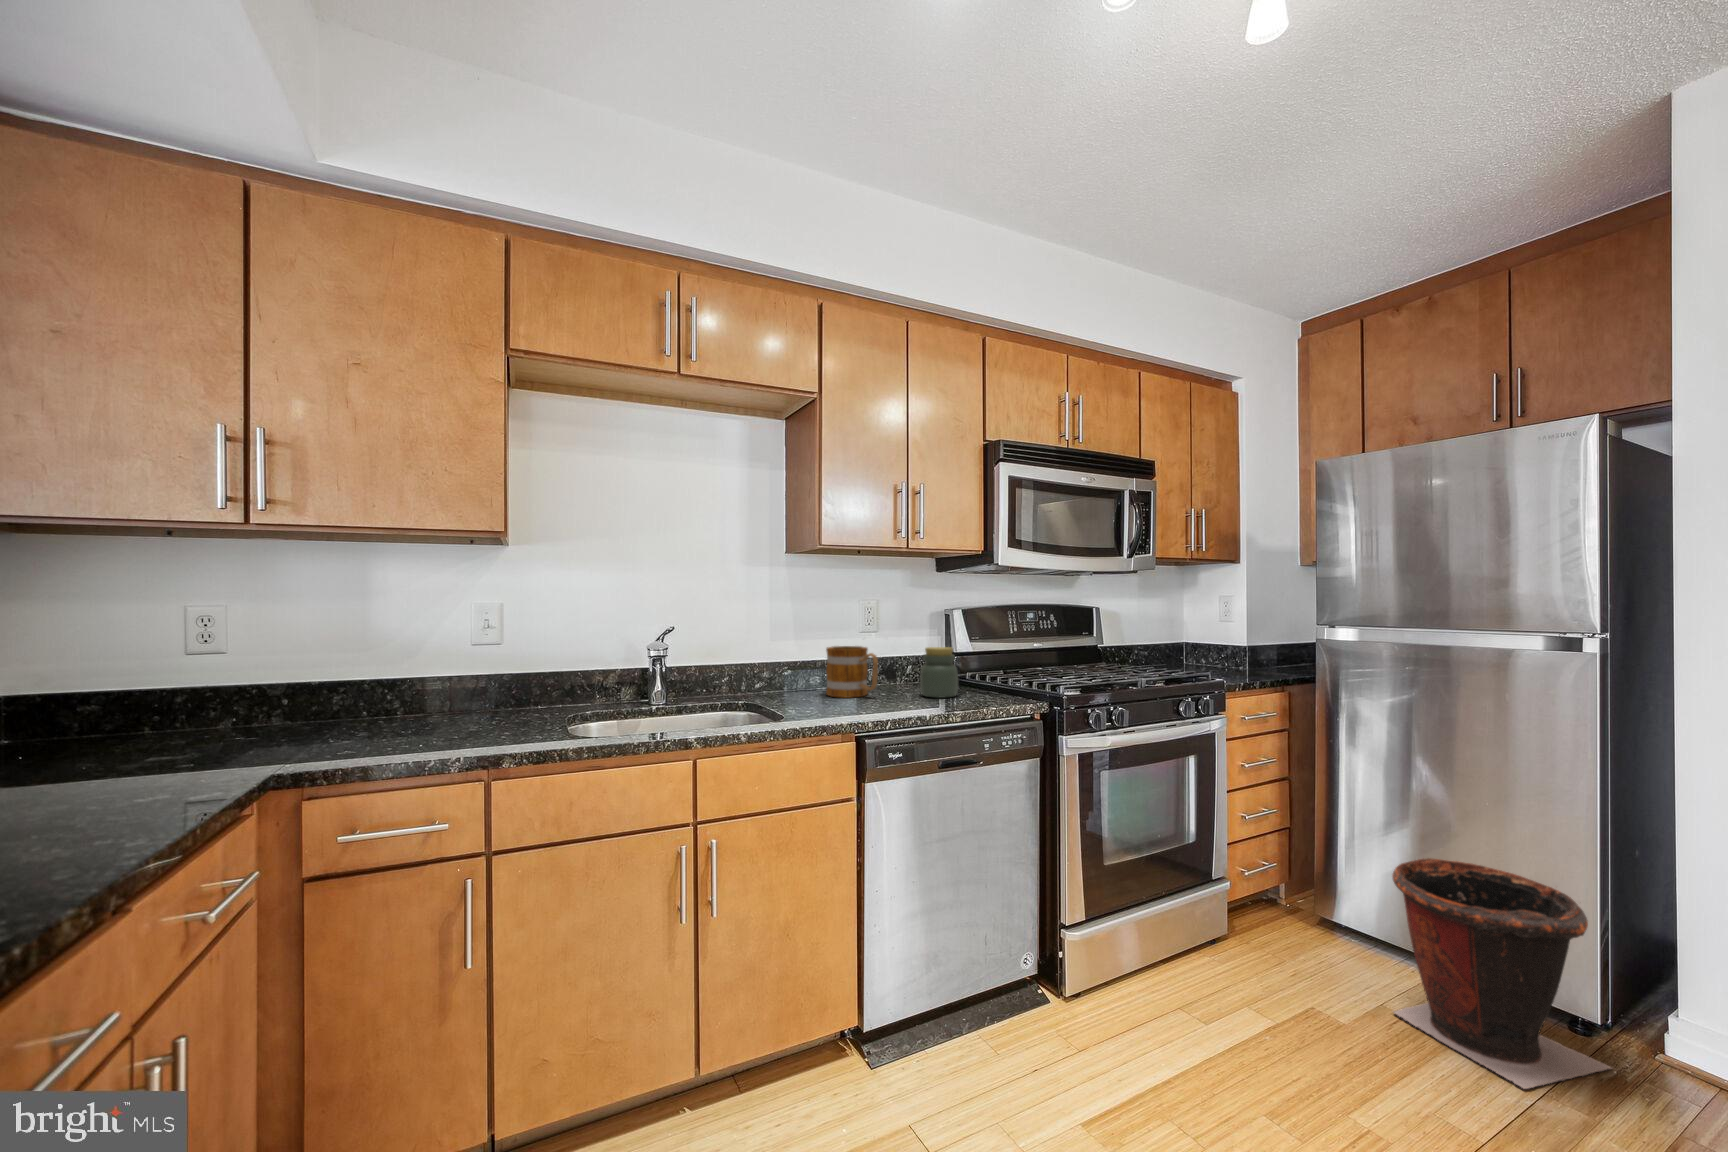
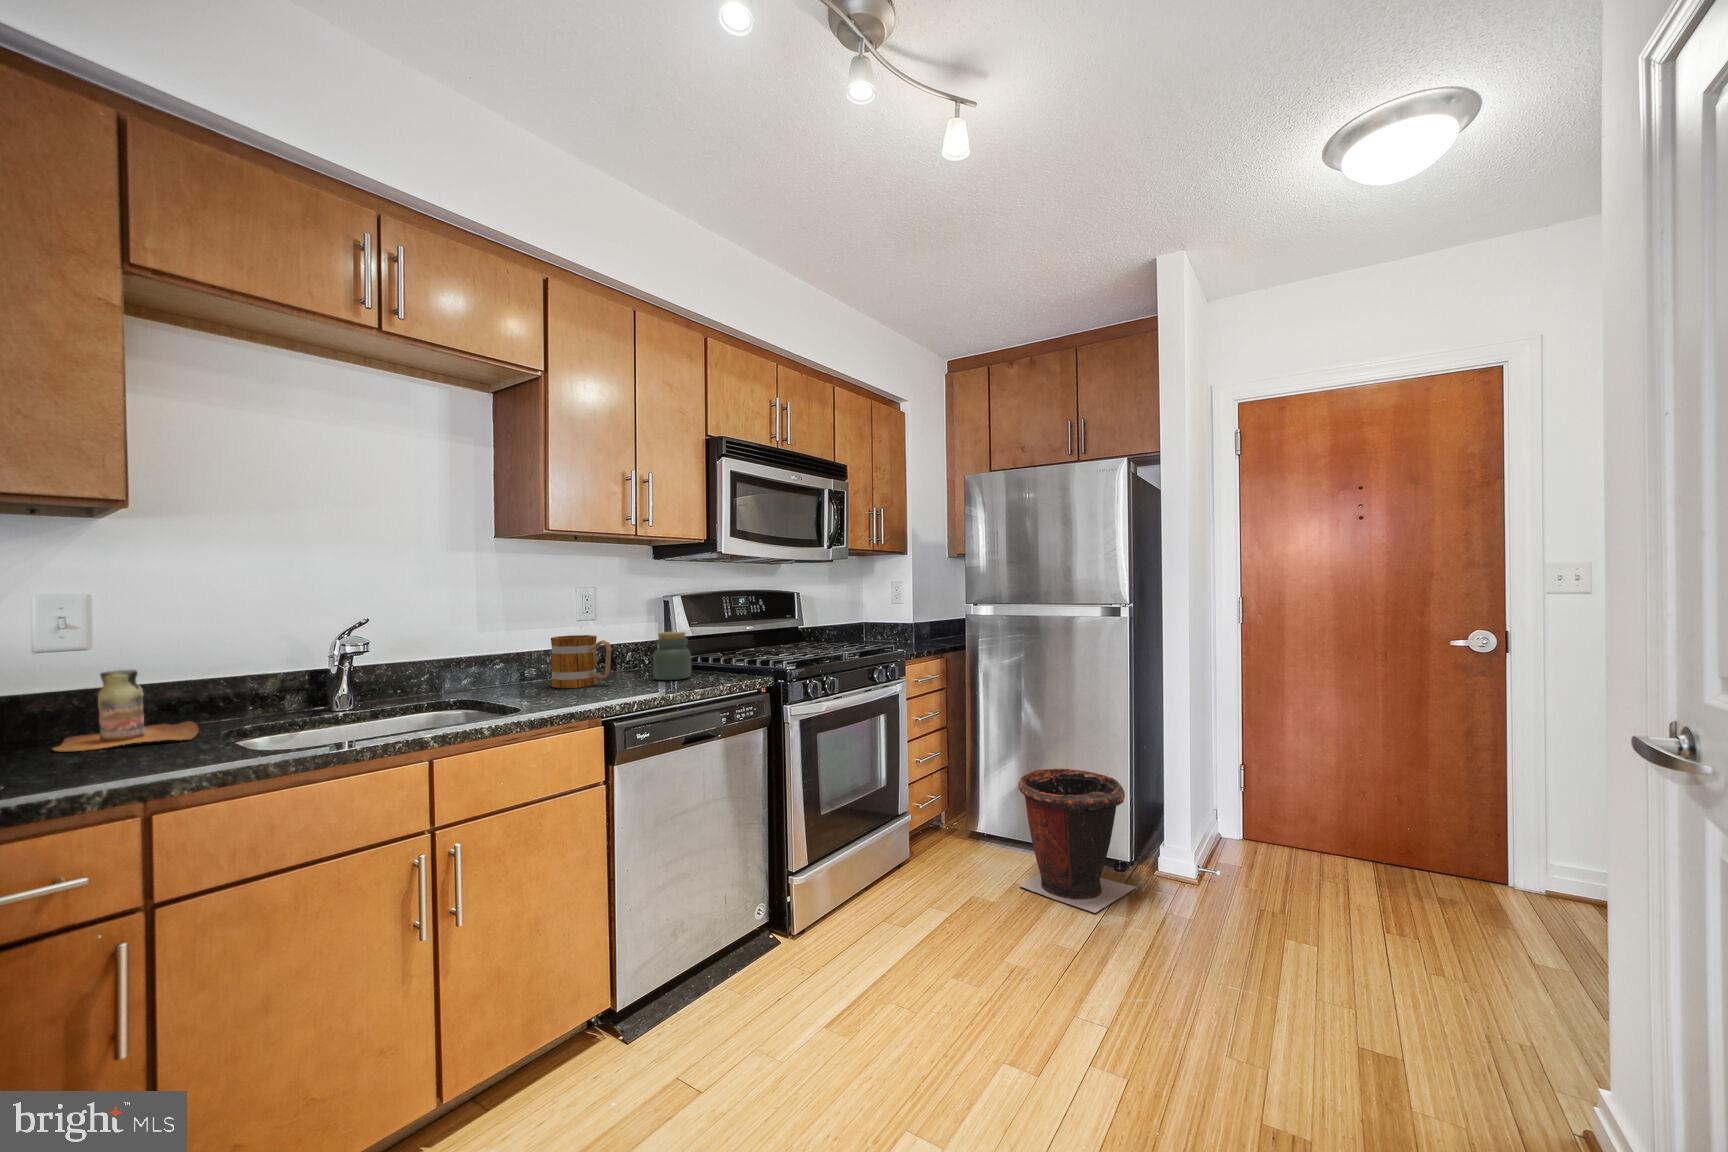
bottle: none [466,660,556,721] -> present [52,670,199,751]

